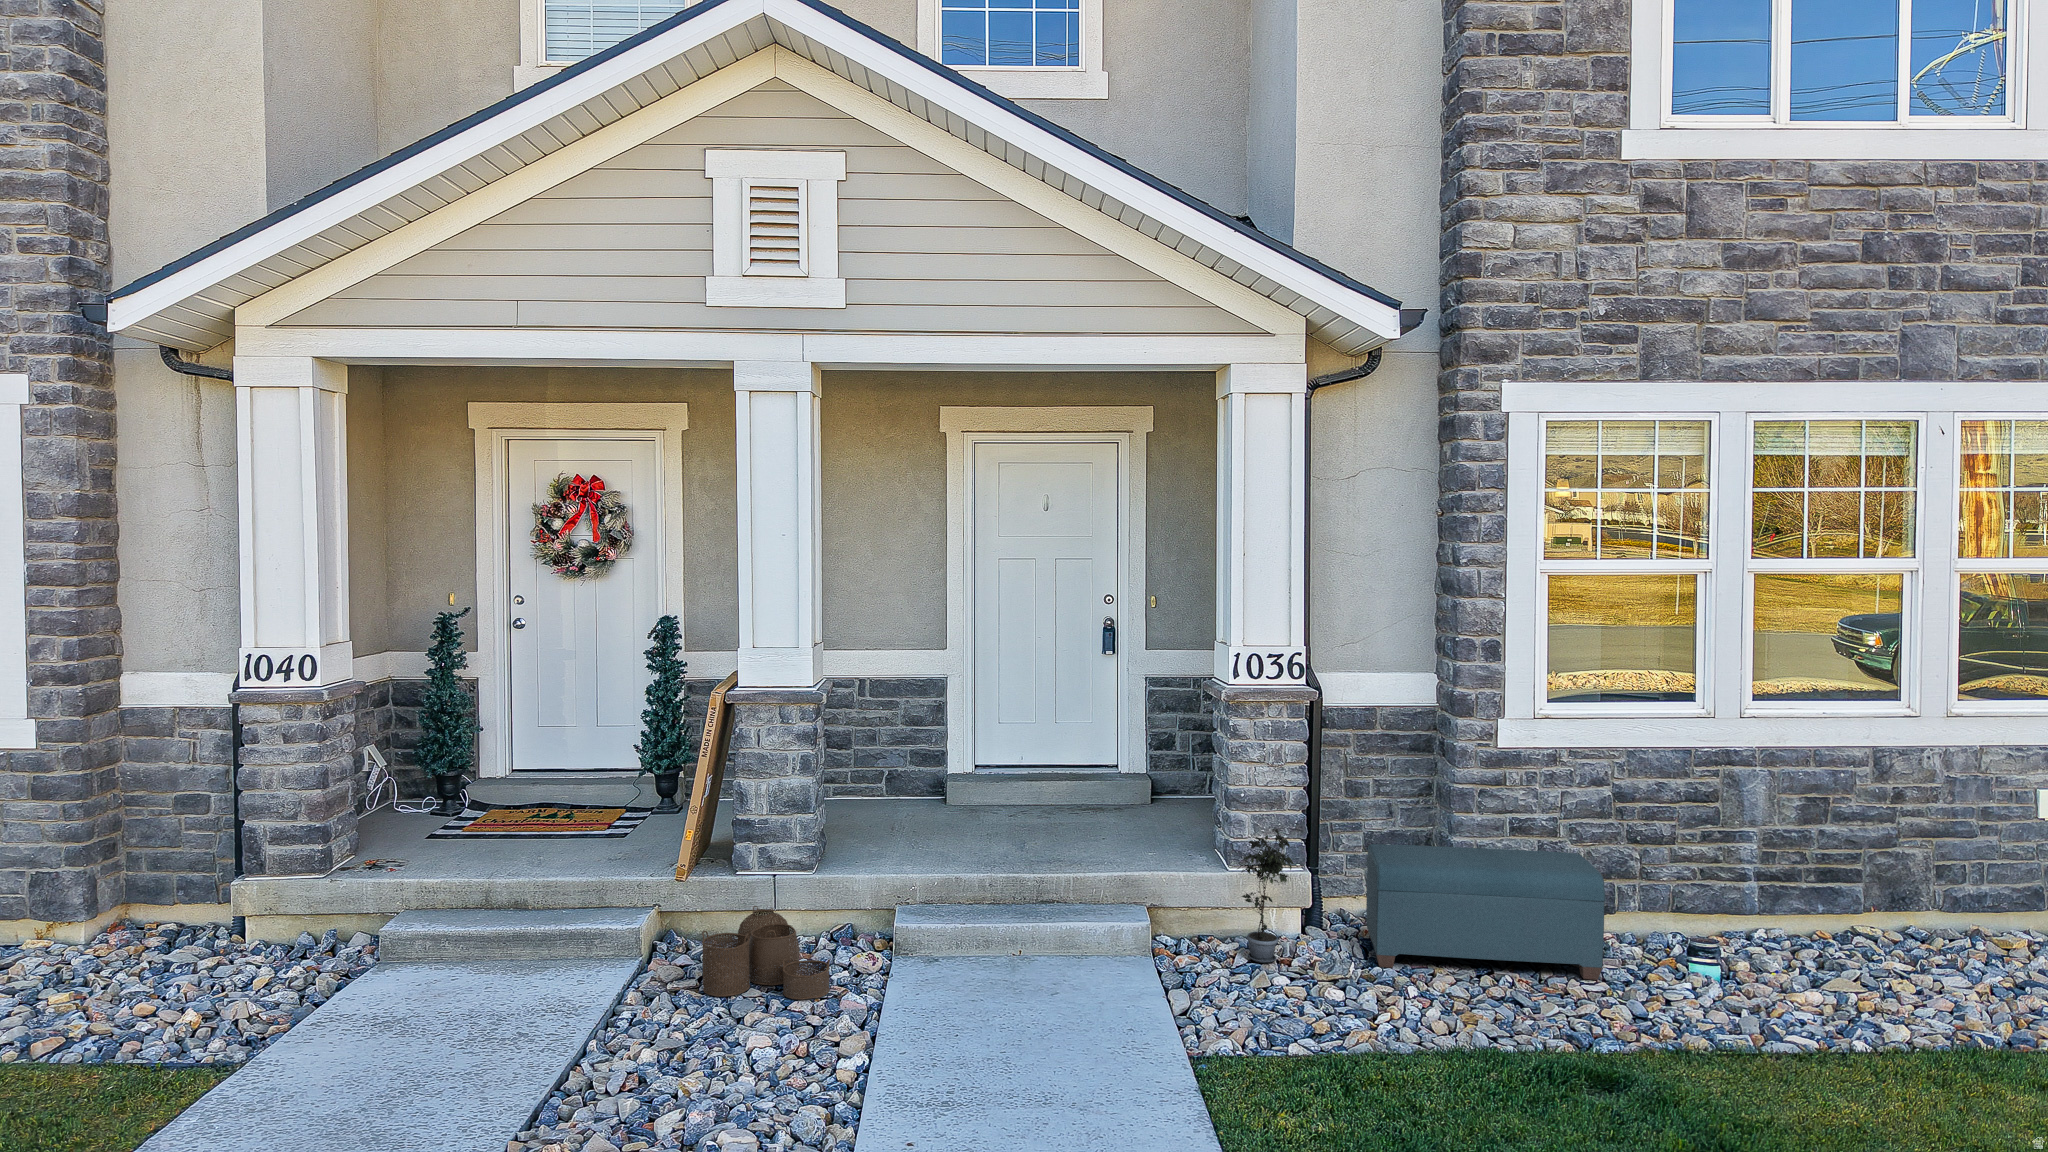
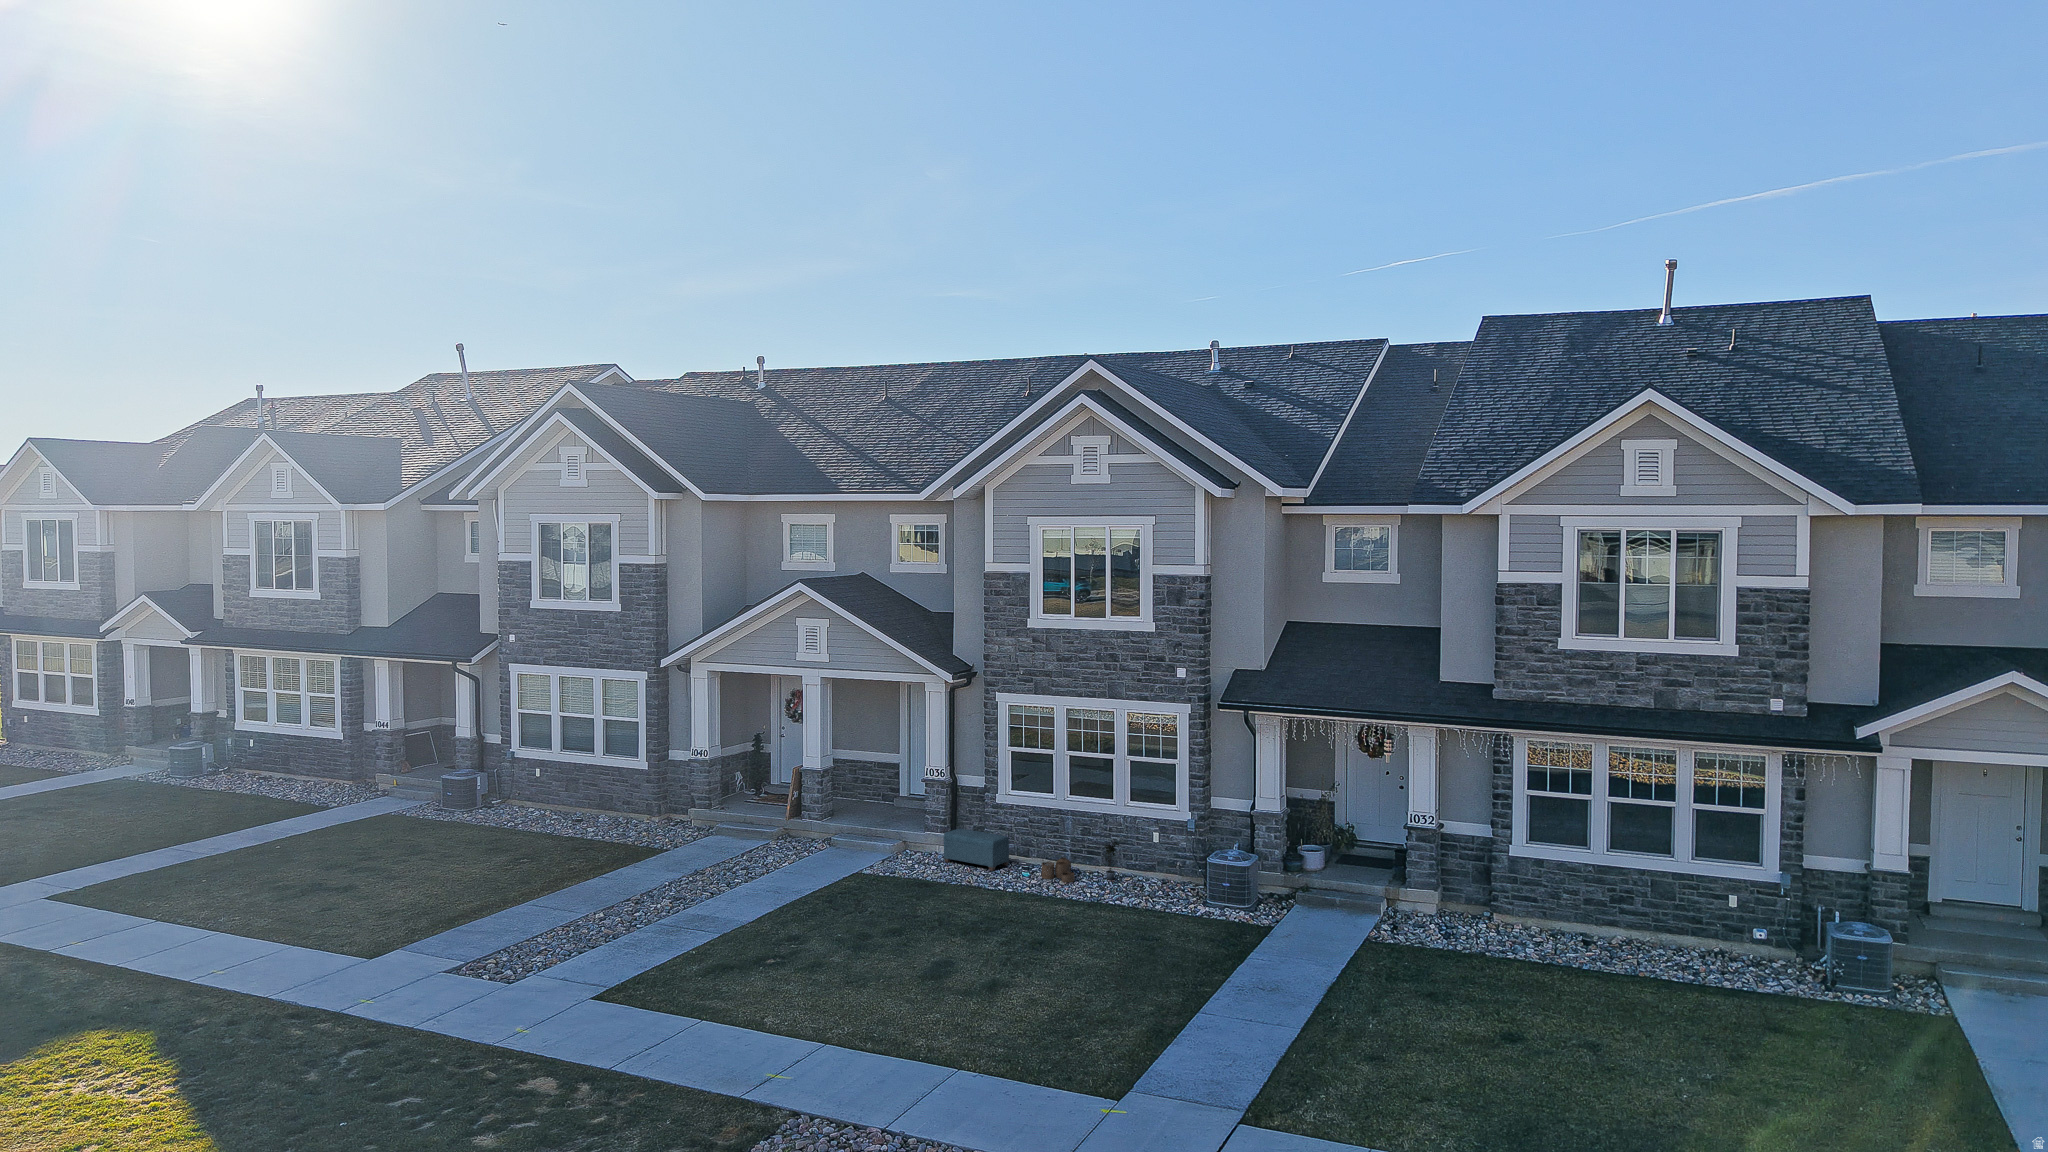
potted plant: present [1237,829,1294,964] -> present [1105,840,1119,880]
woven basket: present [702,906,830,1000] -> present [1041,857,1075,882]

